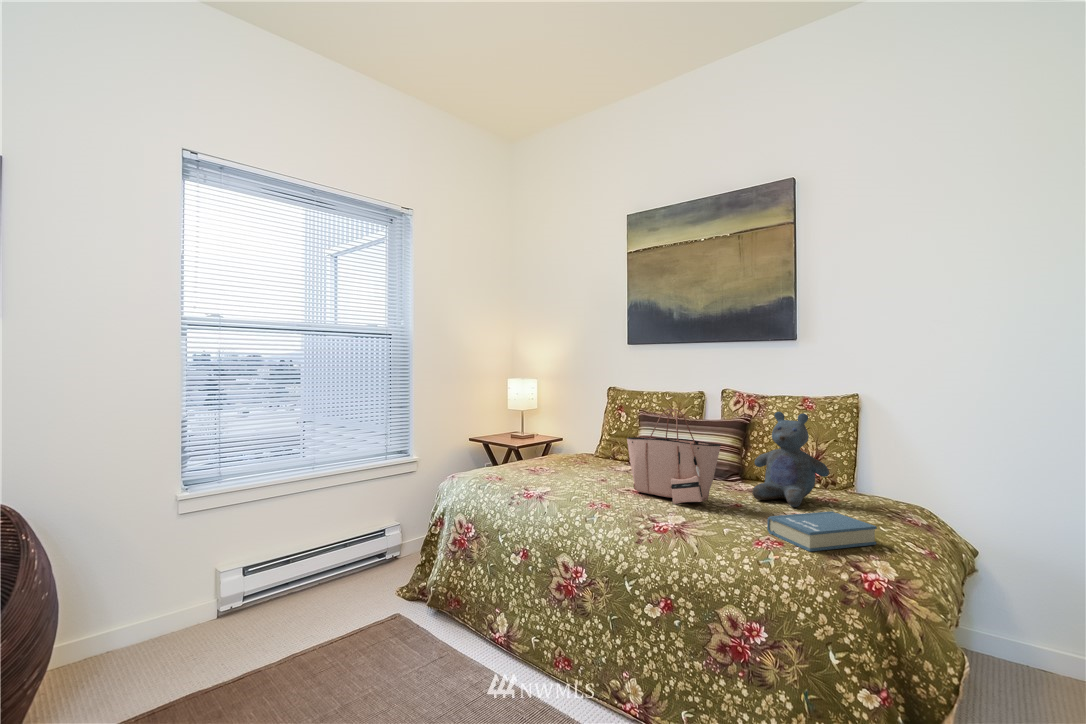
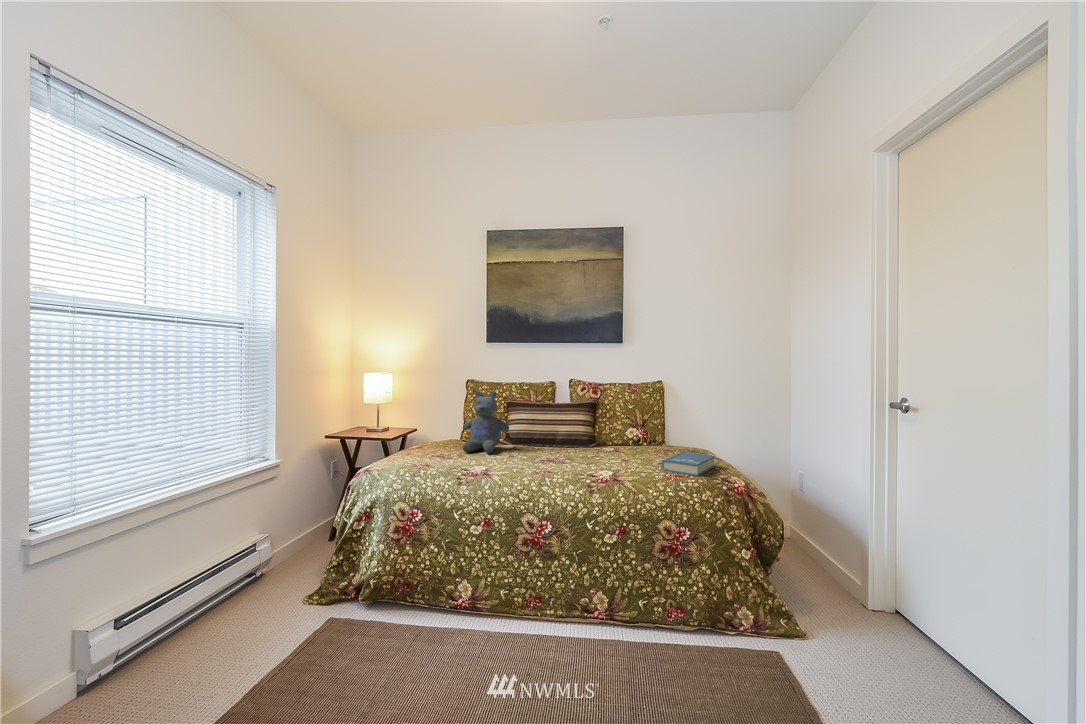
tote bag: present [627,409,721,504] -> none [540,395,612,463]
stuffed bear: present [752,412,829,507] -> present [463,391,509,453]

